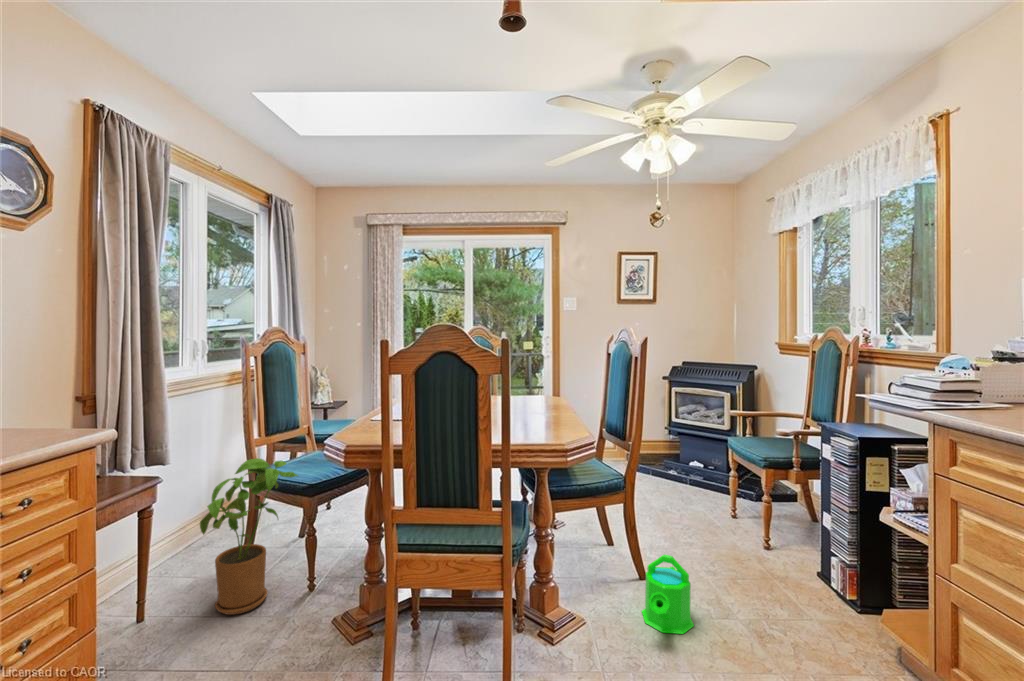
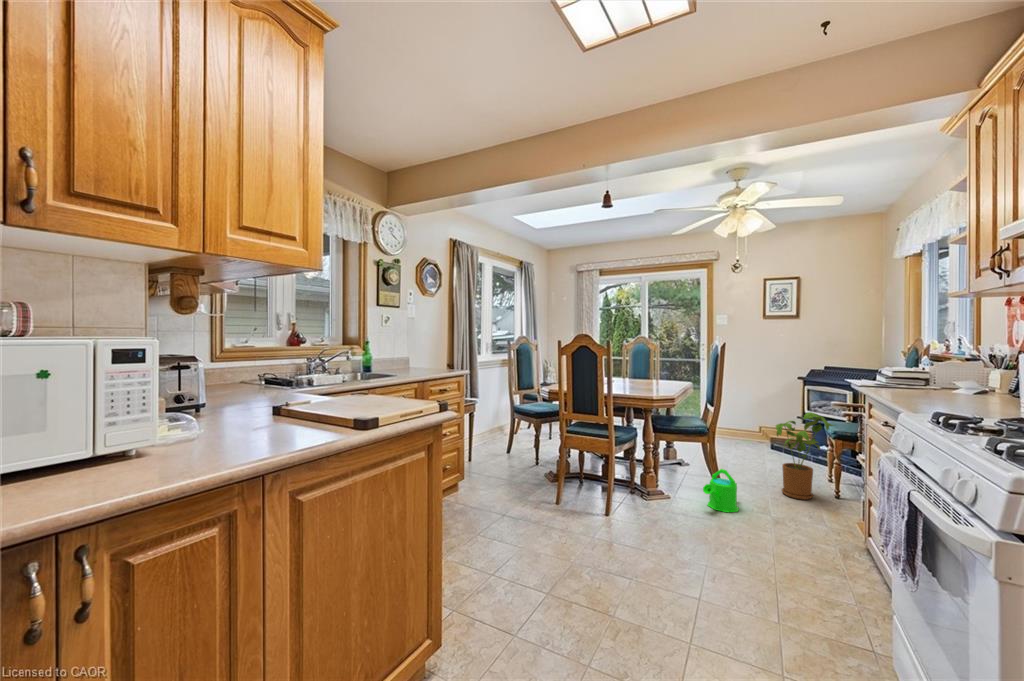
house plant: present [200,458,298,615] -> present [776,412,833,500]

